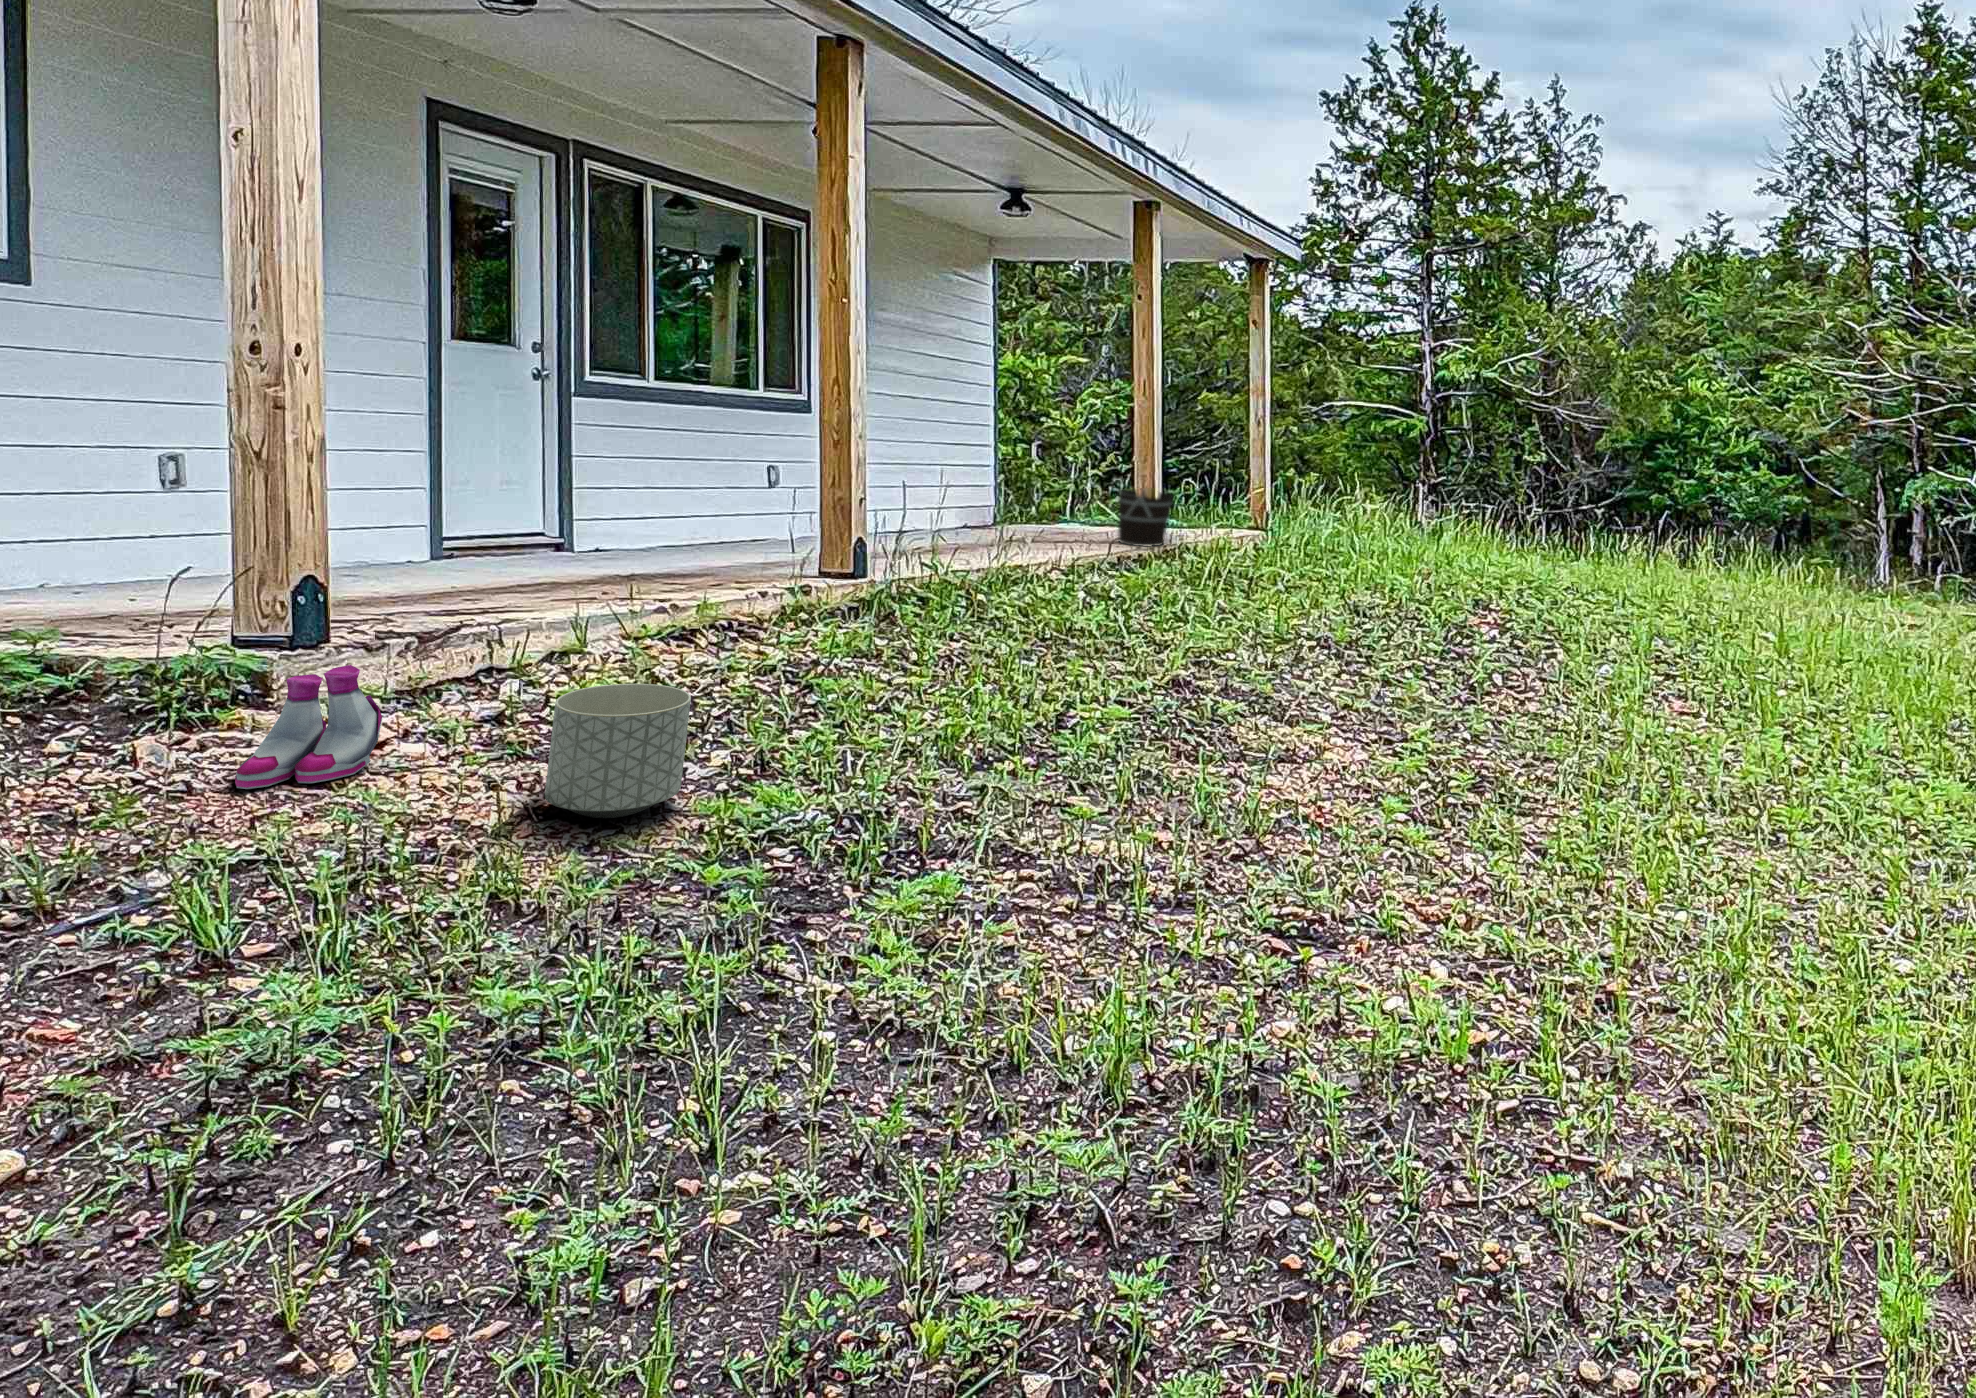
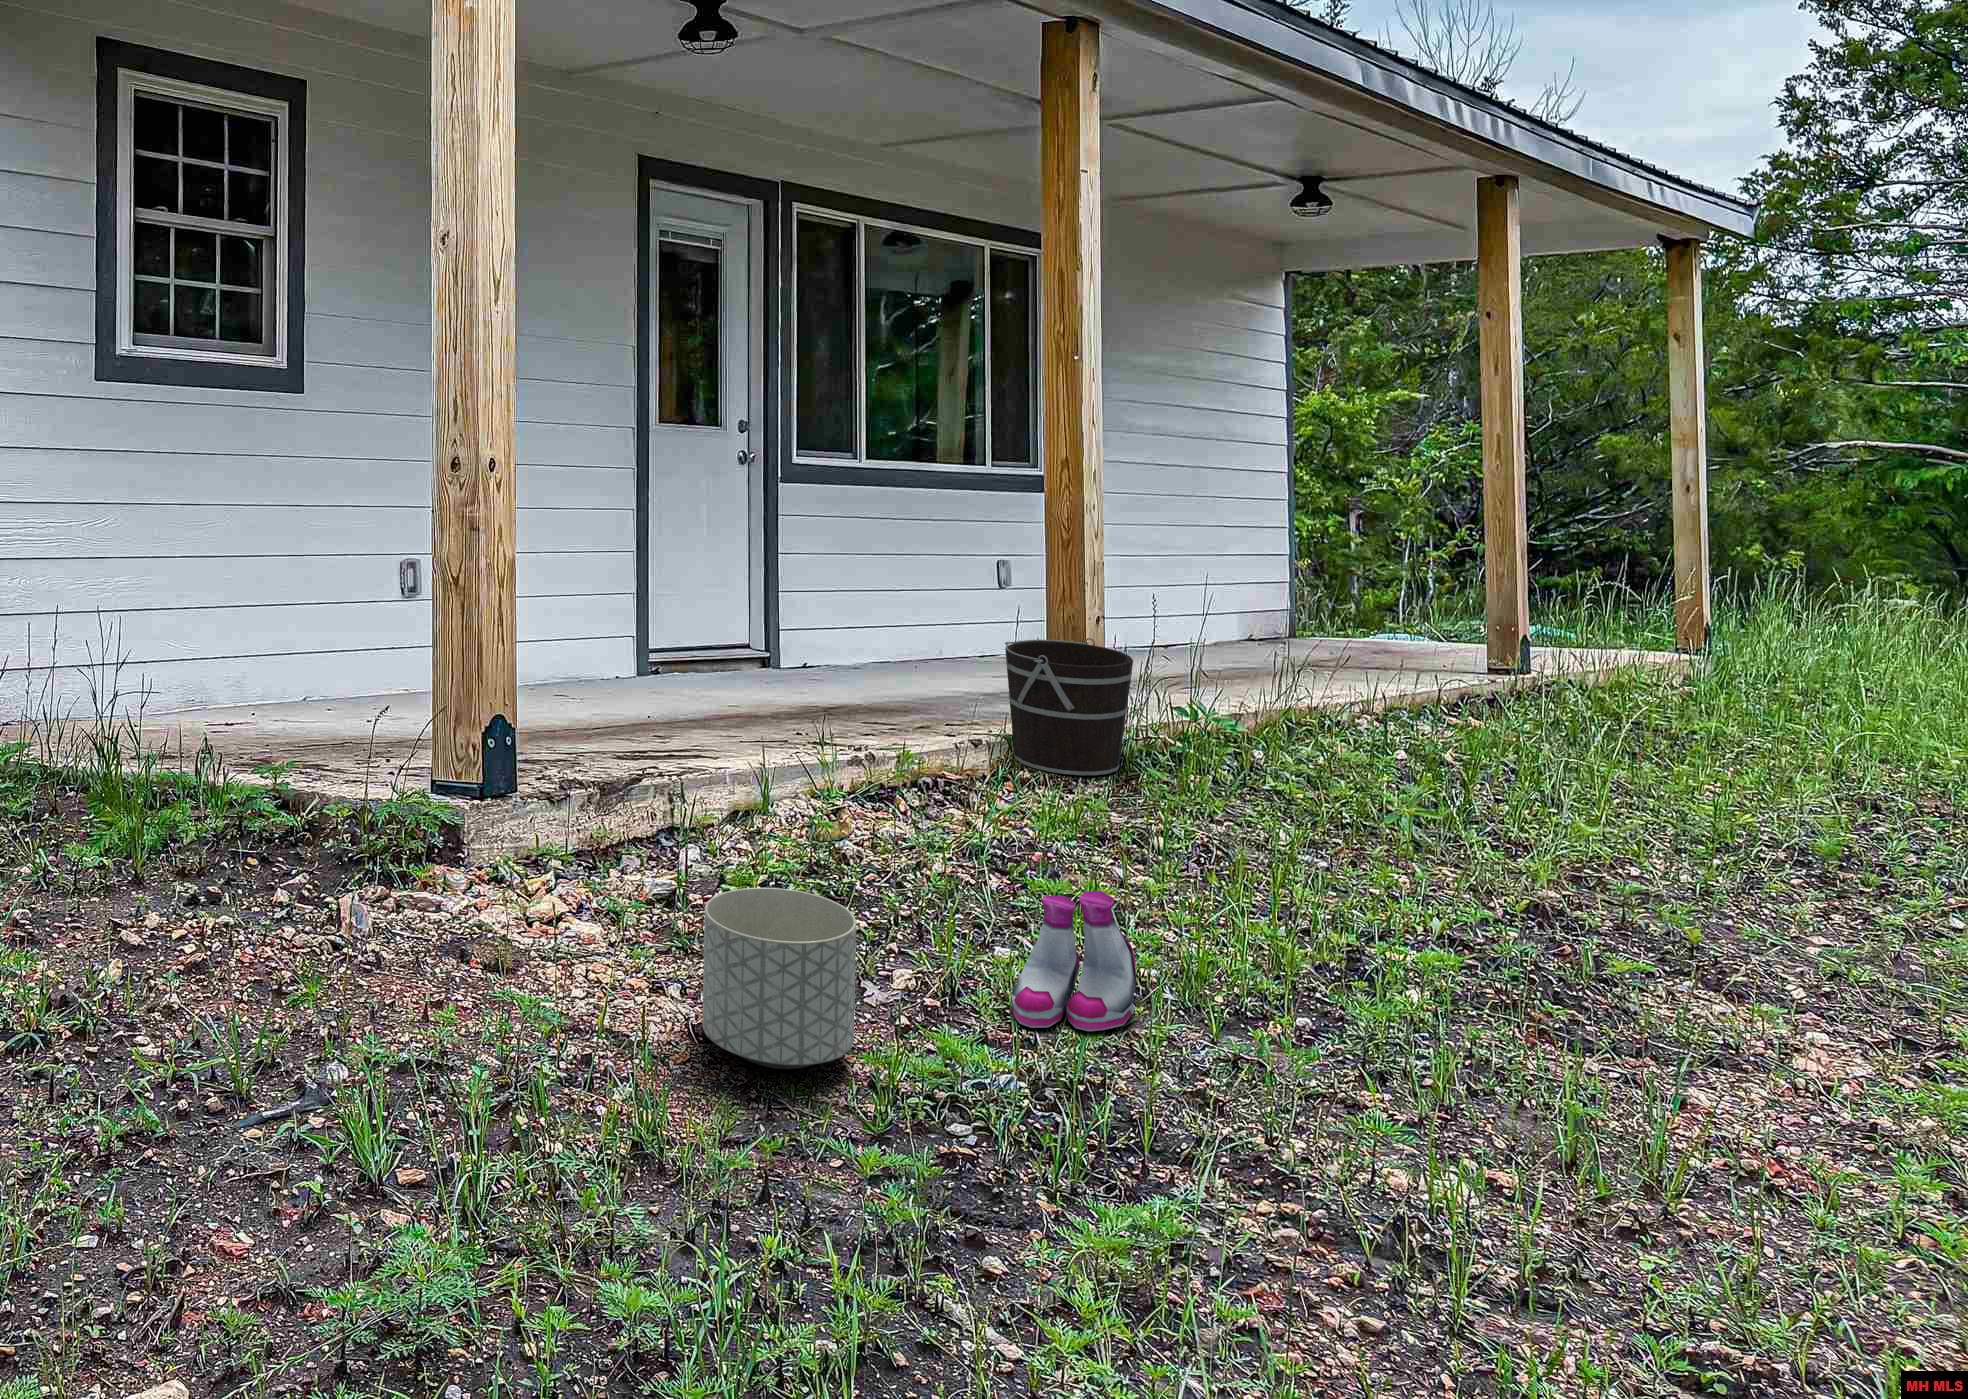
bucket: present [1118,489,1173,546] -> present [1005,638,1133,775]
boots: present [235,665,382,789] -> present [1011,891,1137,1031]

